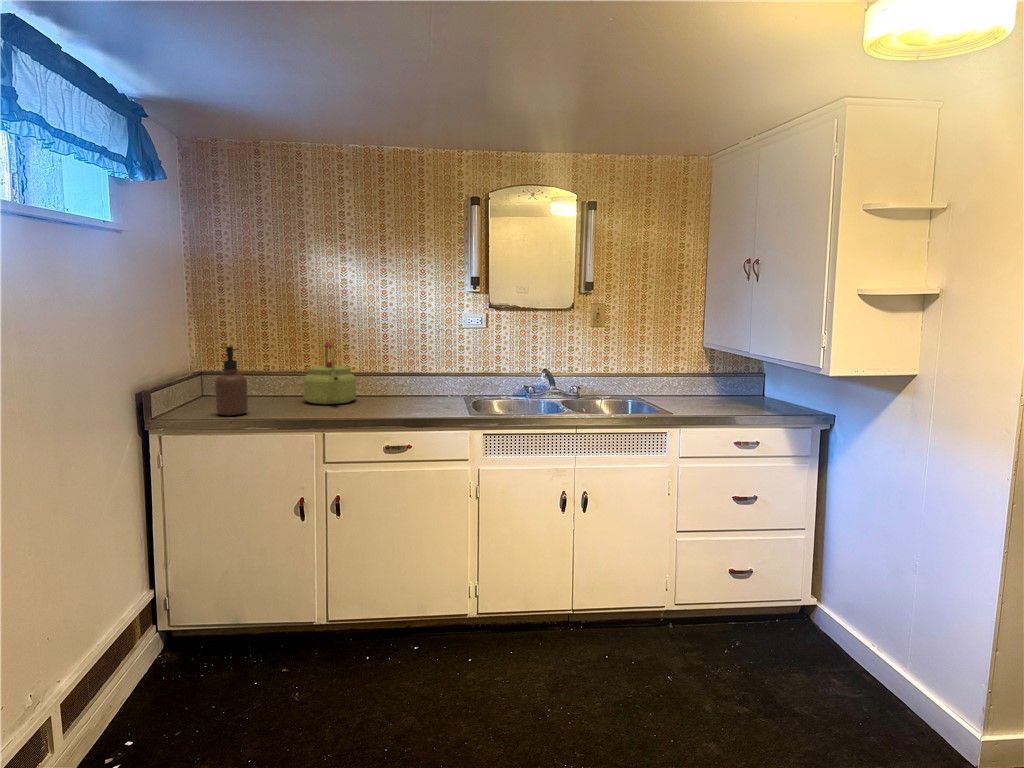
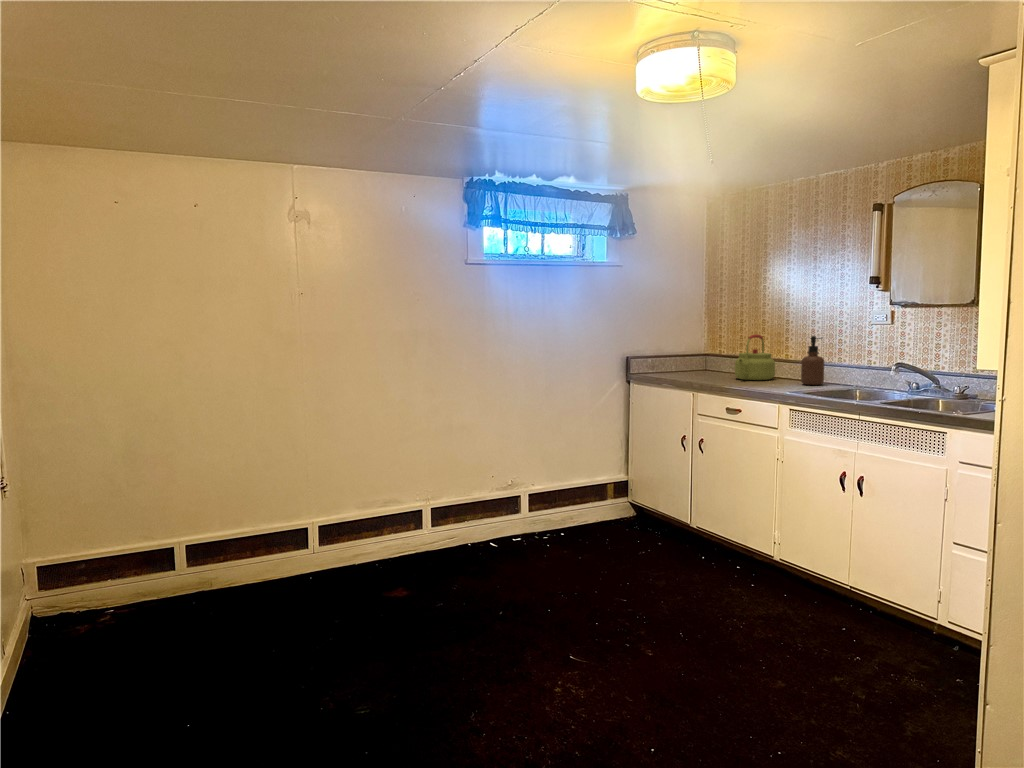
soap dispenser: present [215,347,248,416] -> present [801,336,825,385]

